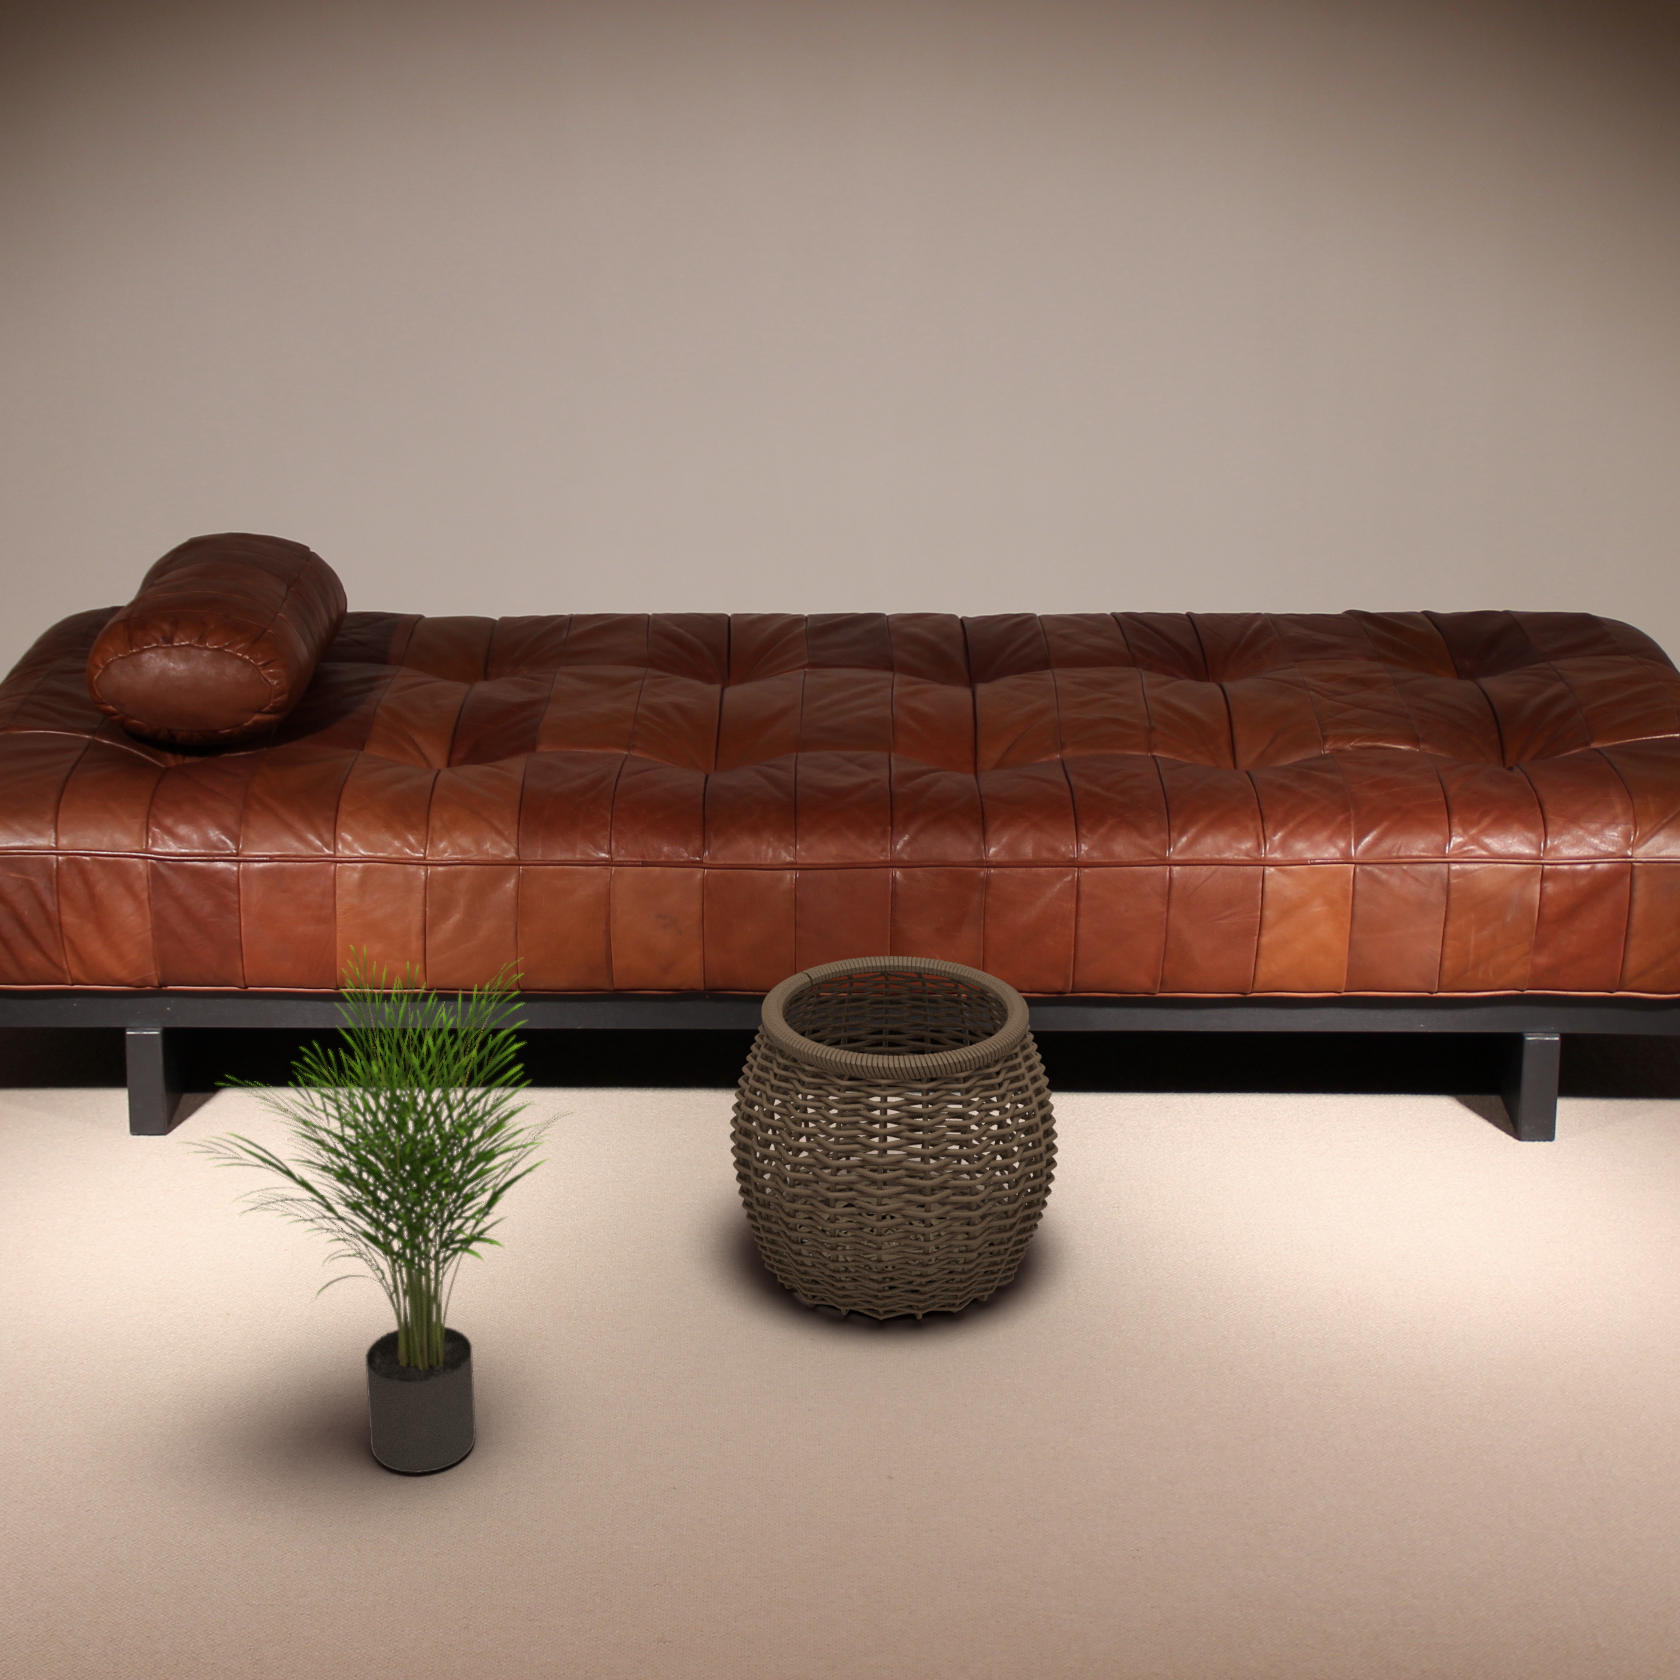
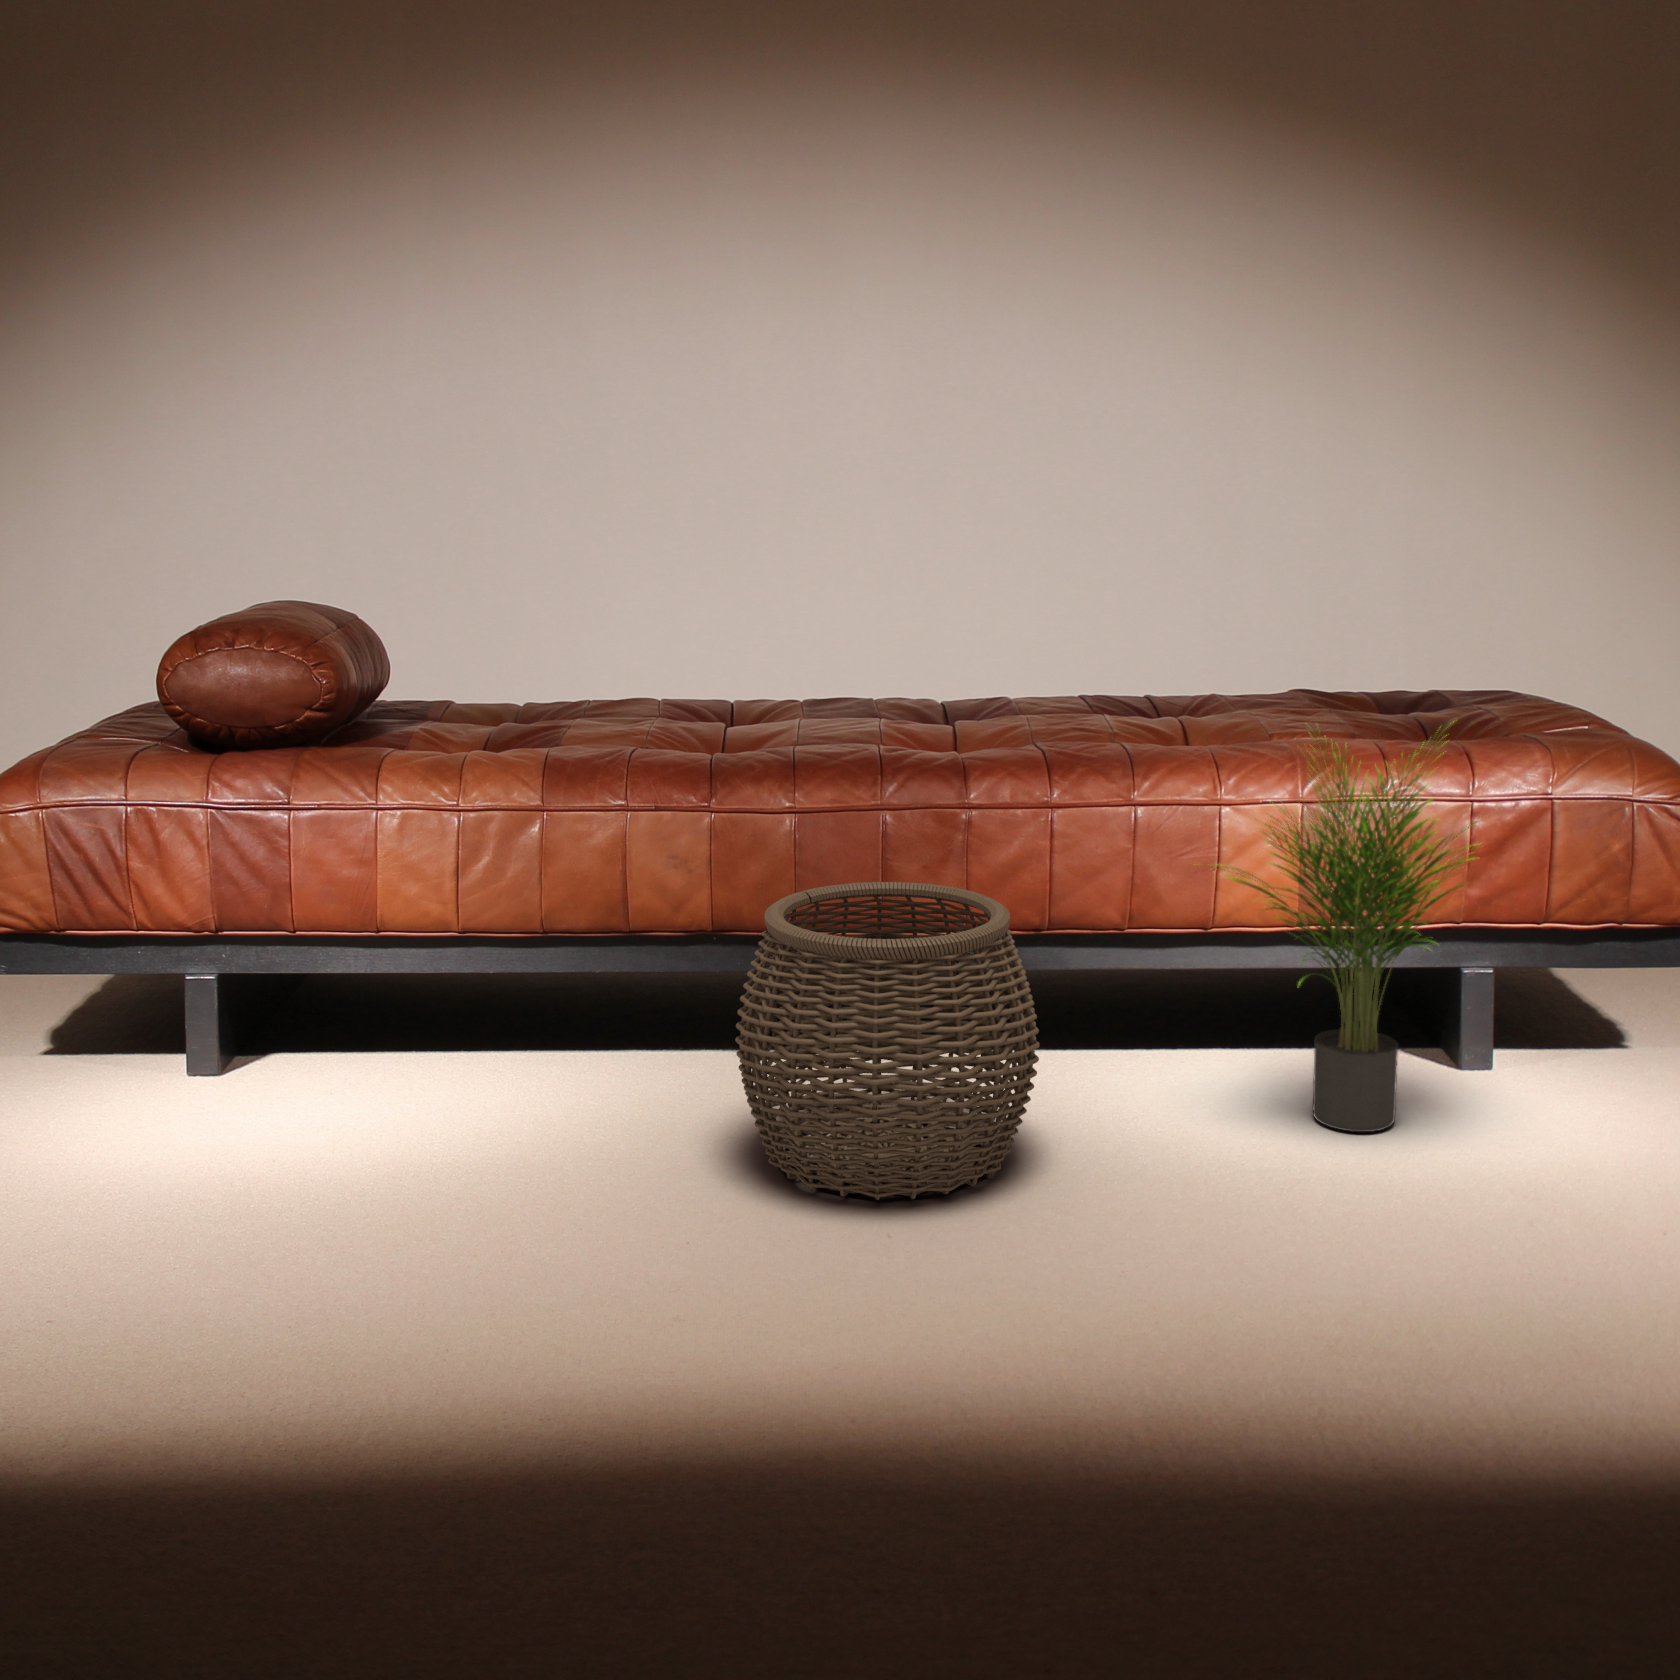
potted plant: present [198,948,555,1473] -> present [1212,732,1476,1132]

